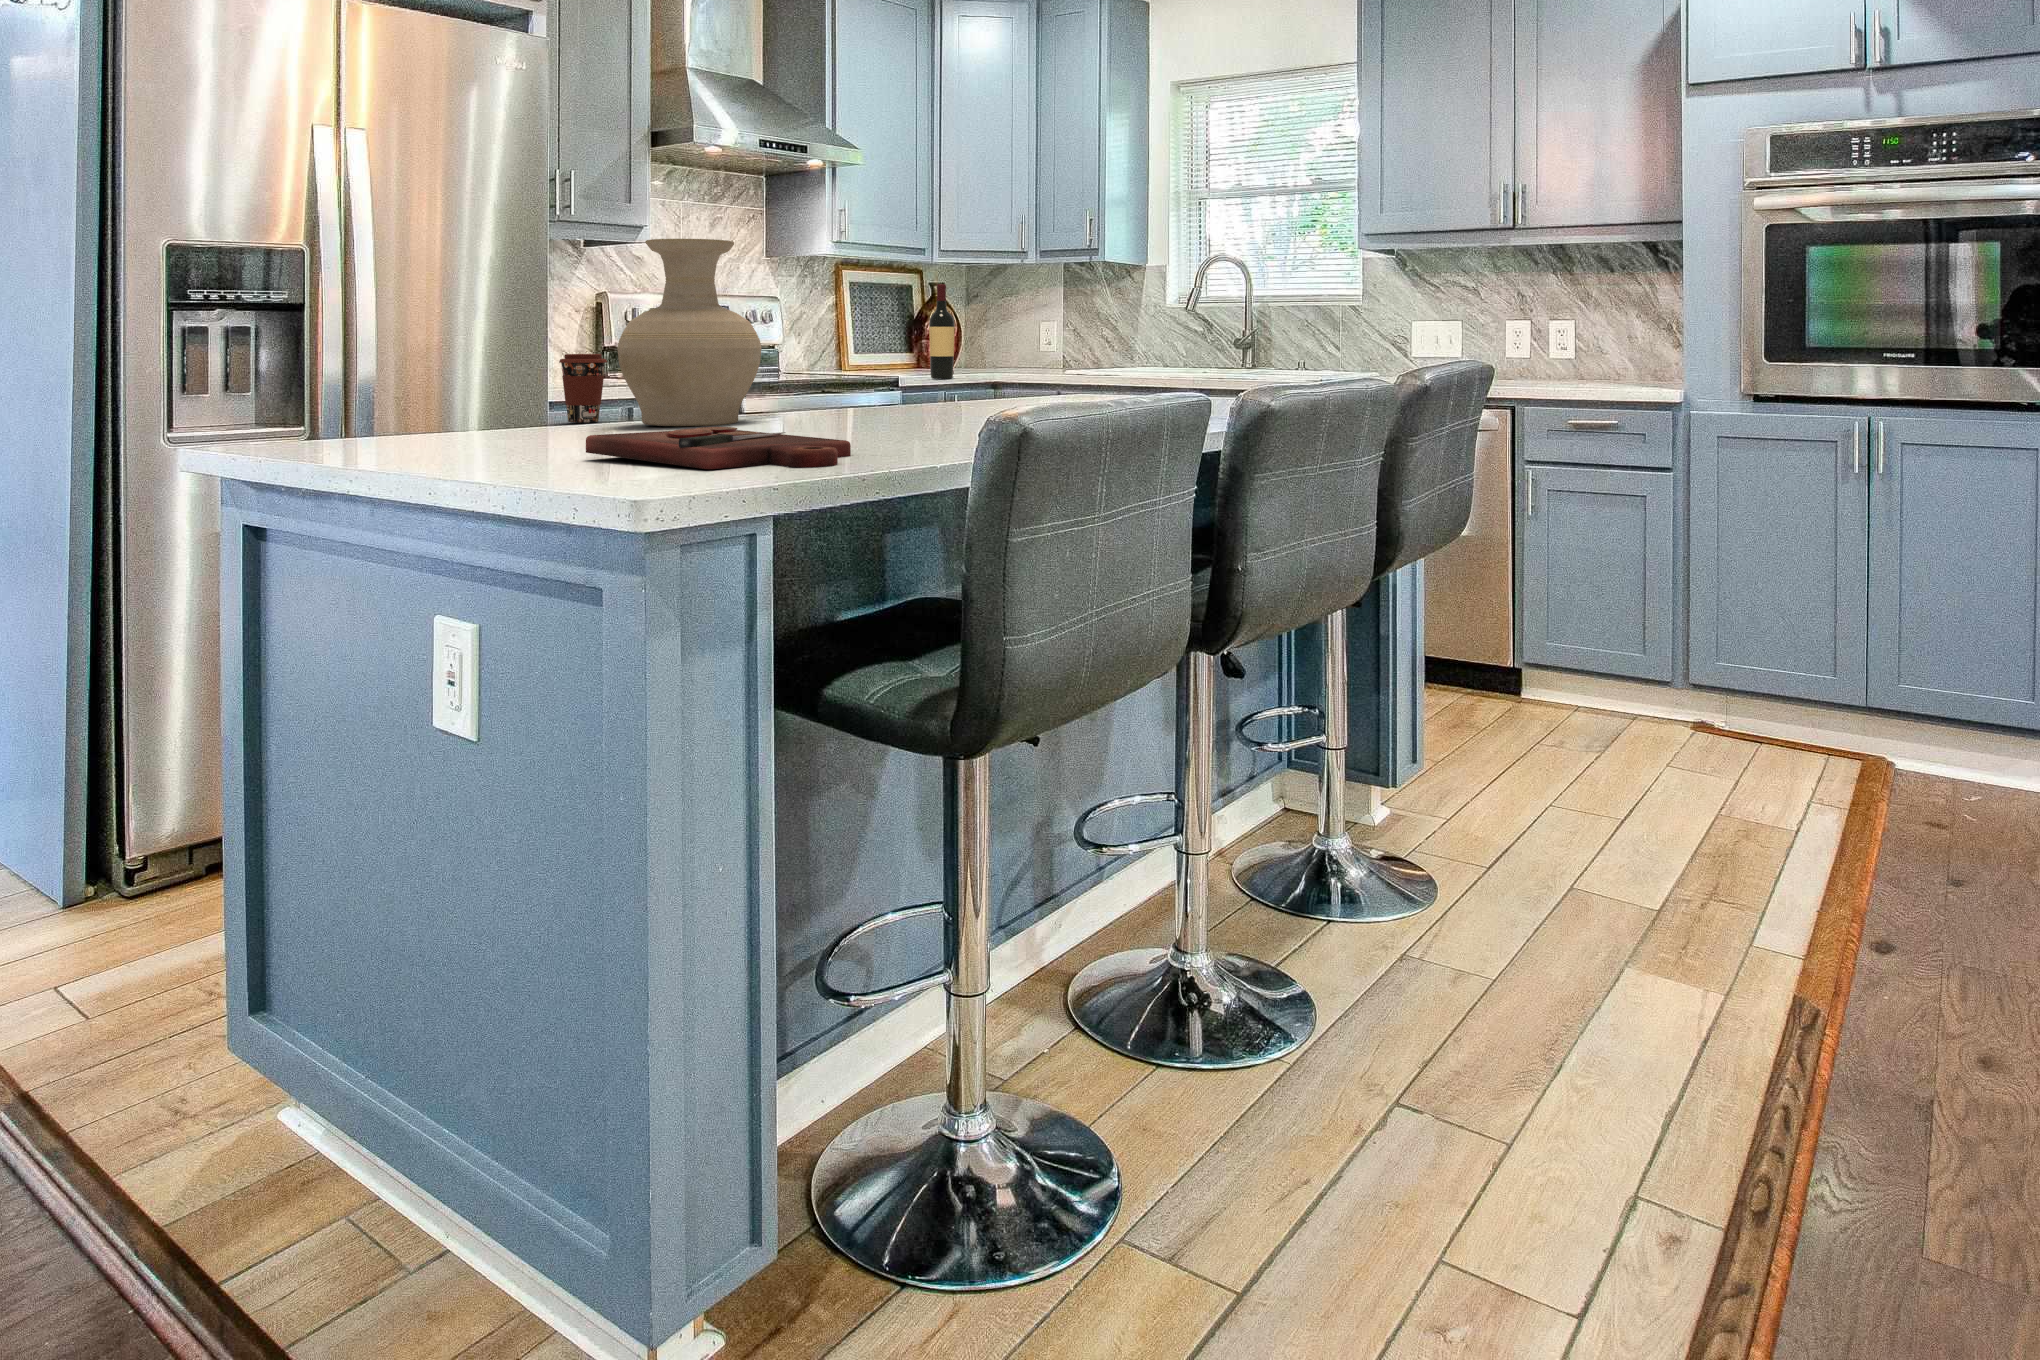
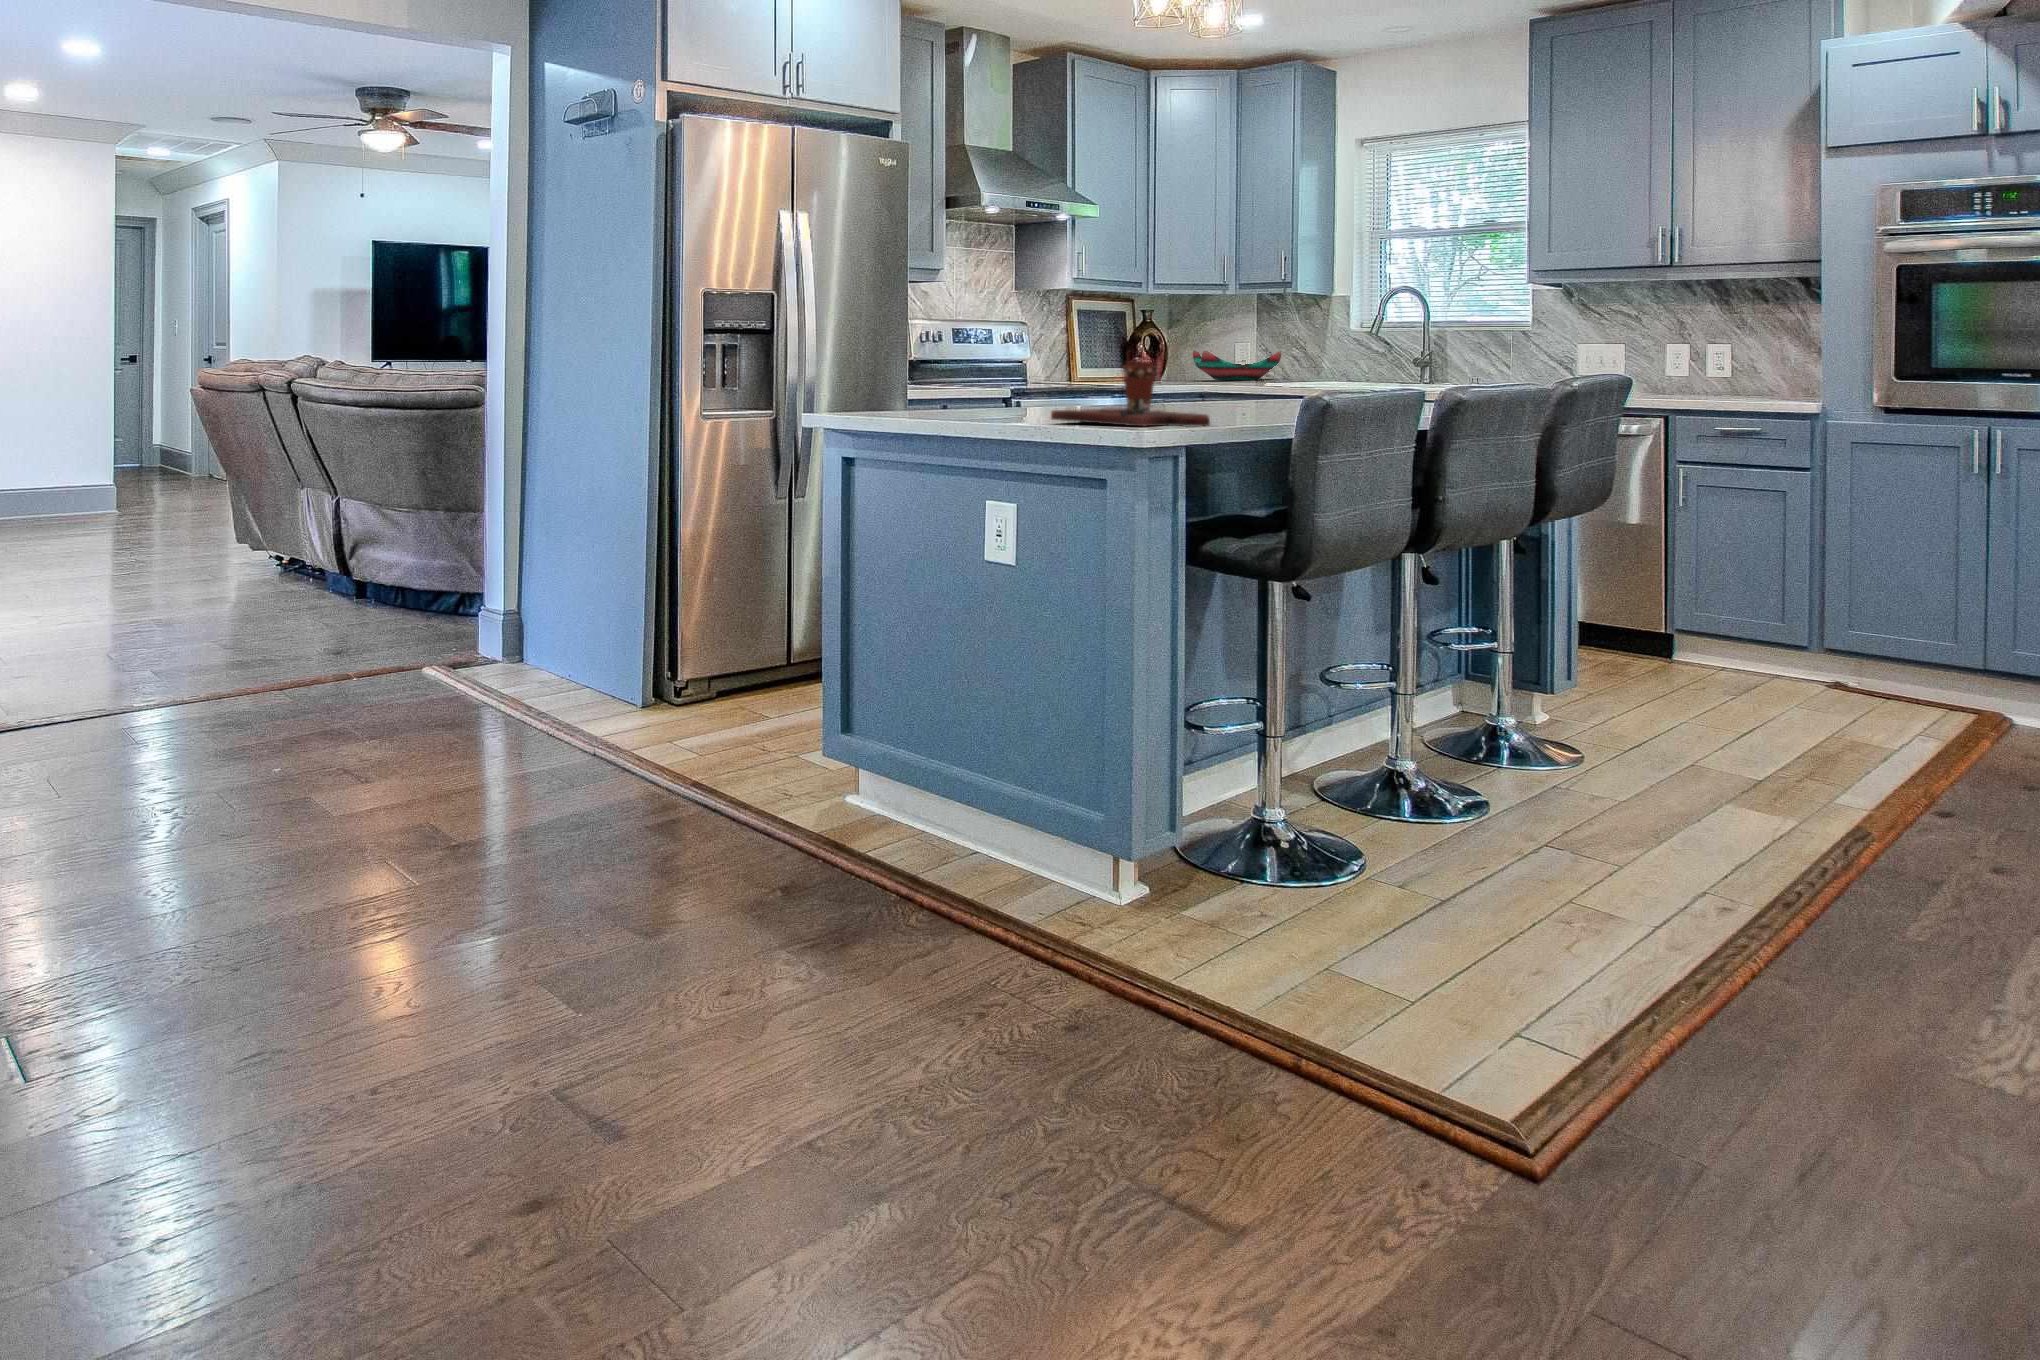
vase: present [617,239,762,426] -> none [1009,293,1101,412]
wine bottle: present [929,284,955,379] -> none [1158,312,1178,388]
decorative bowl: none [990,333,1087,368] -> present [1193,351,1281,381]
coffee cup: present [559,354,607,422] -> present [1123,362,1156,410]

